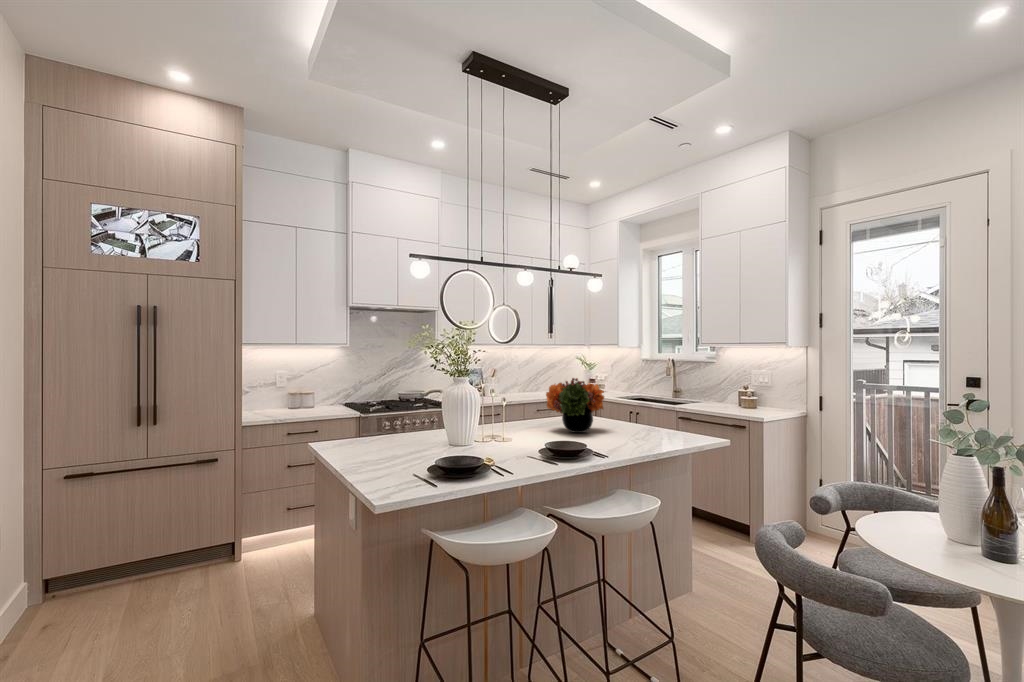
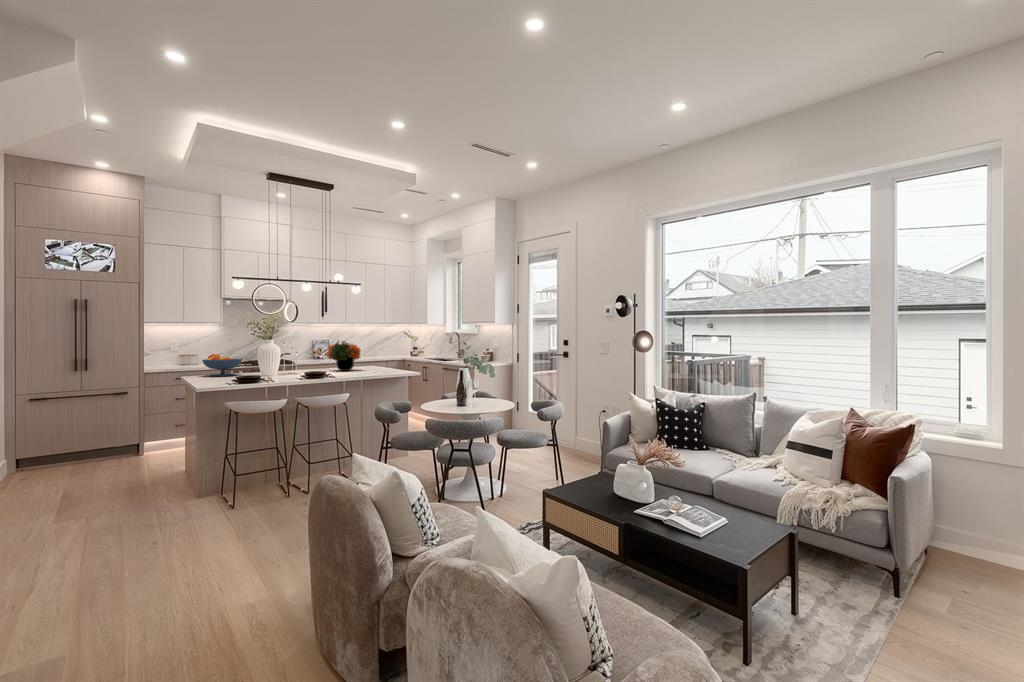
fruit bowl: none [349,407,419,455] -> present [202,354,242,376]

